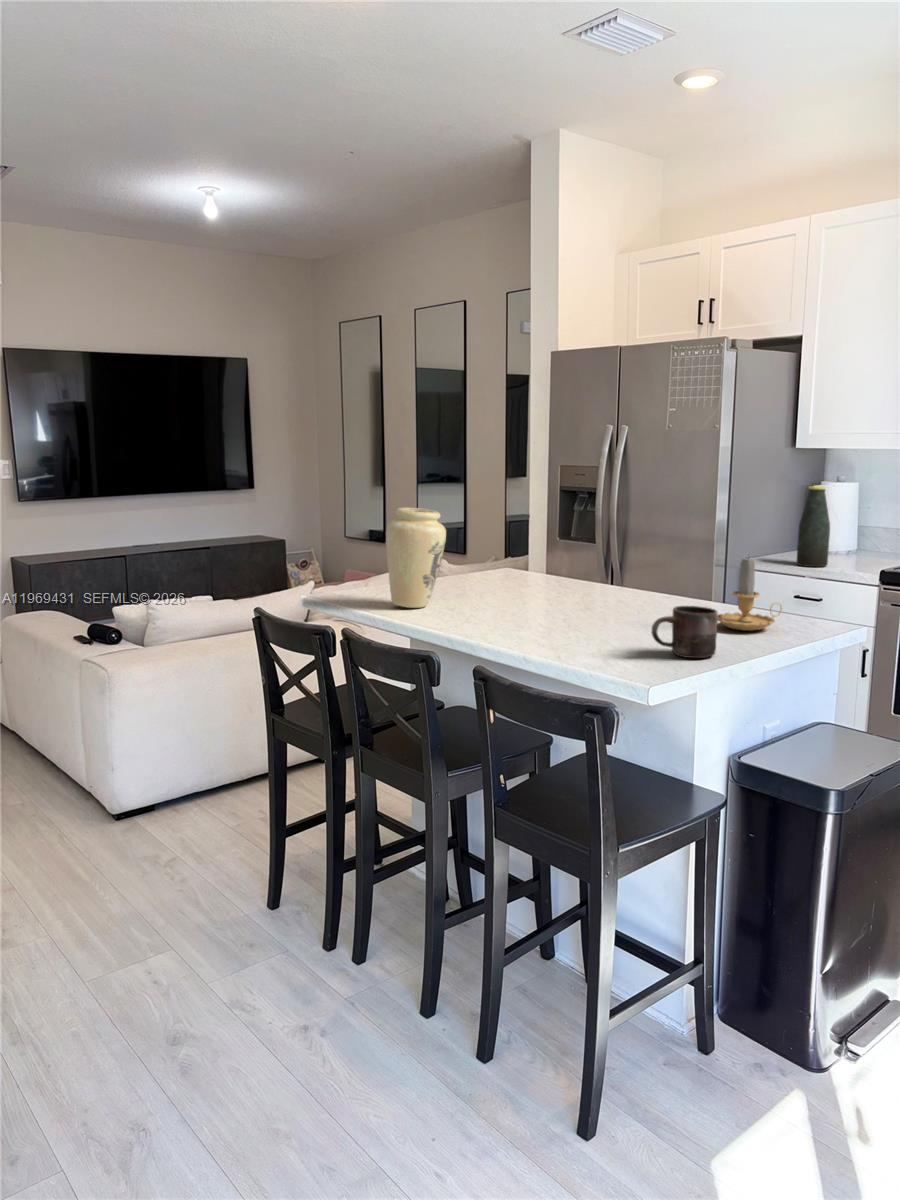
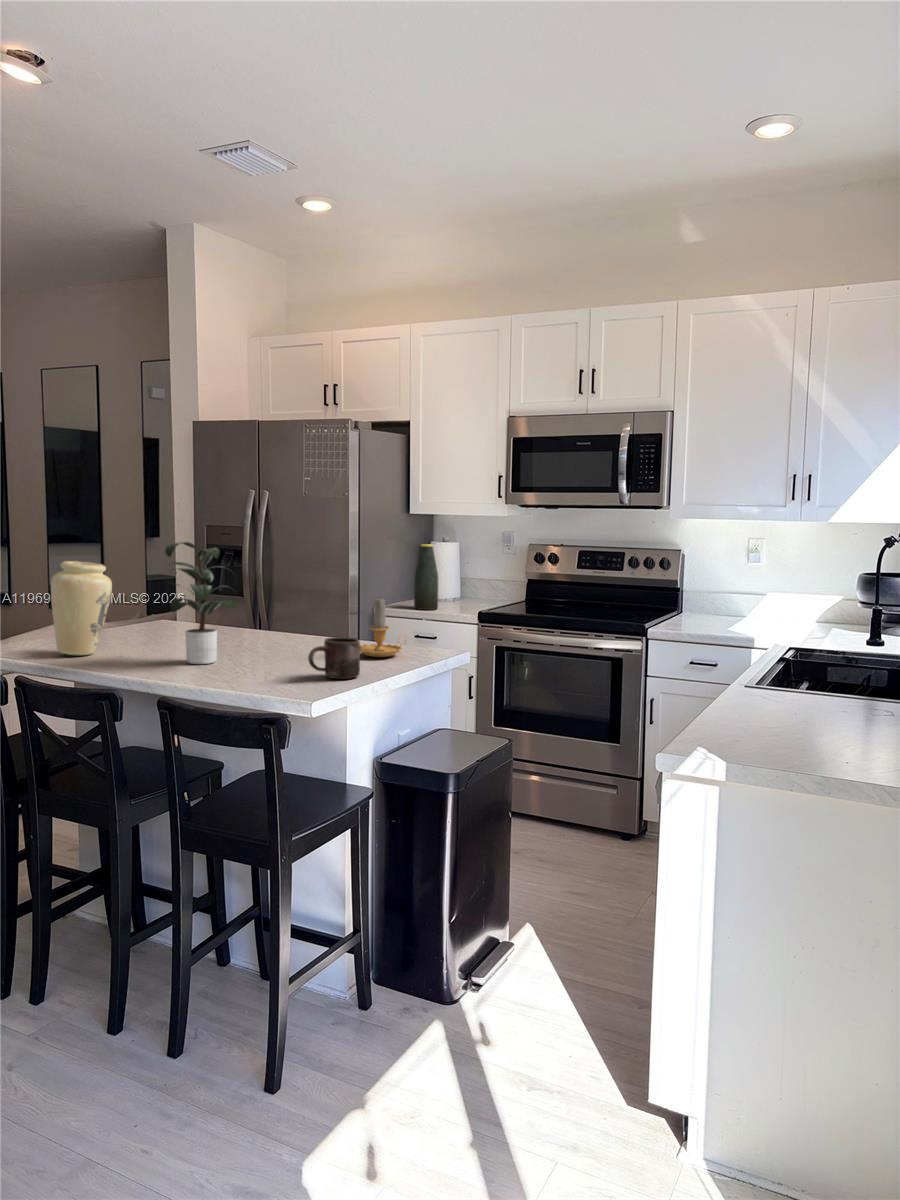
potted plant: none [478,487,598,626] -> present [165,542,237,664]

